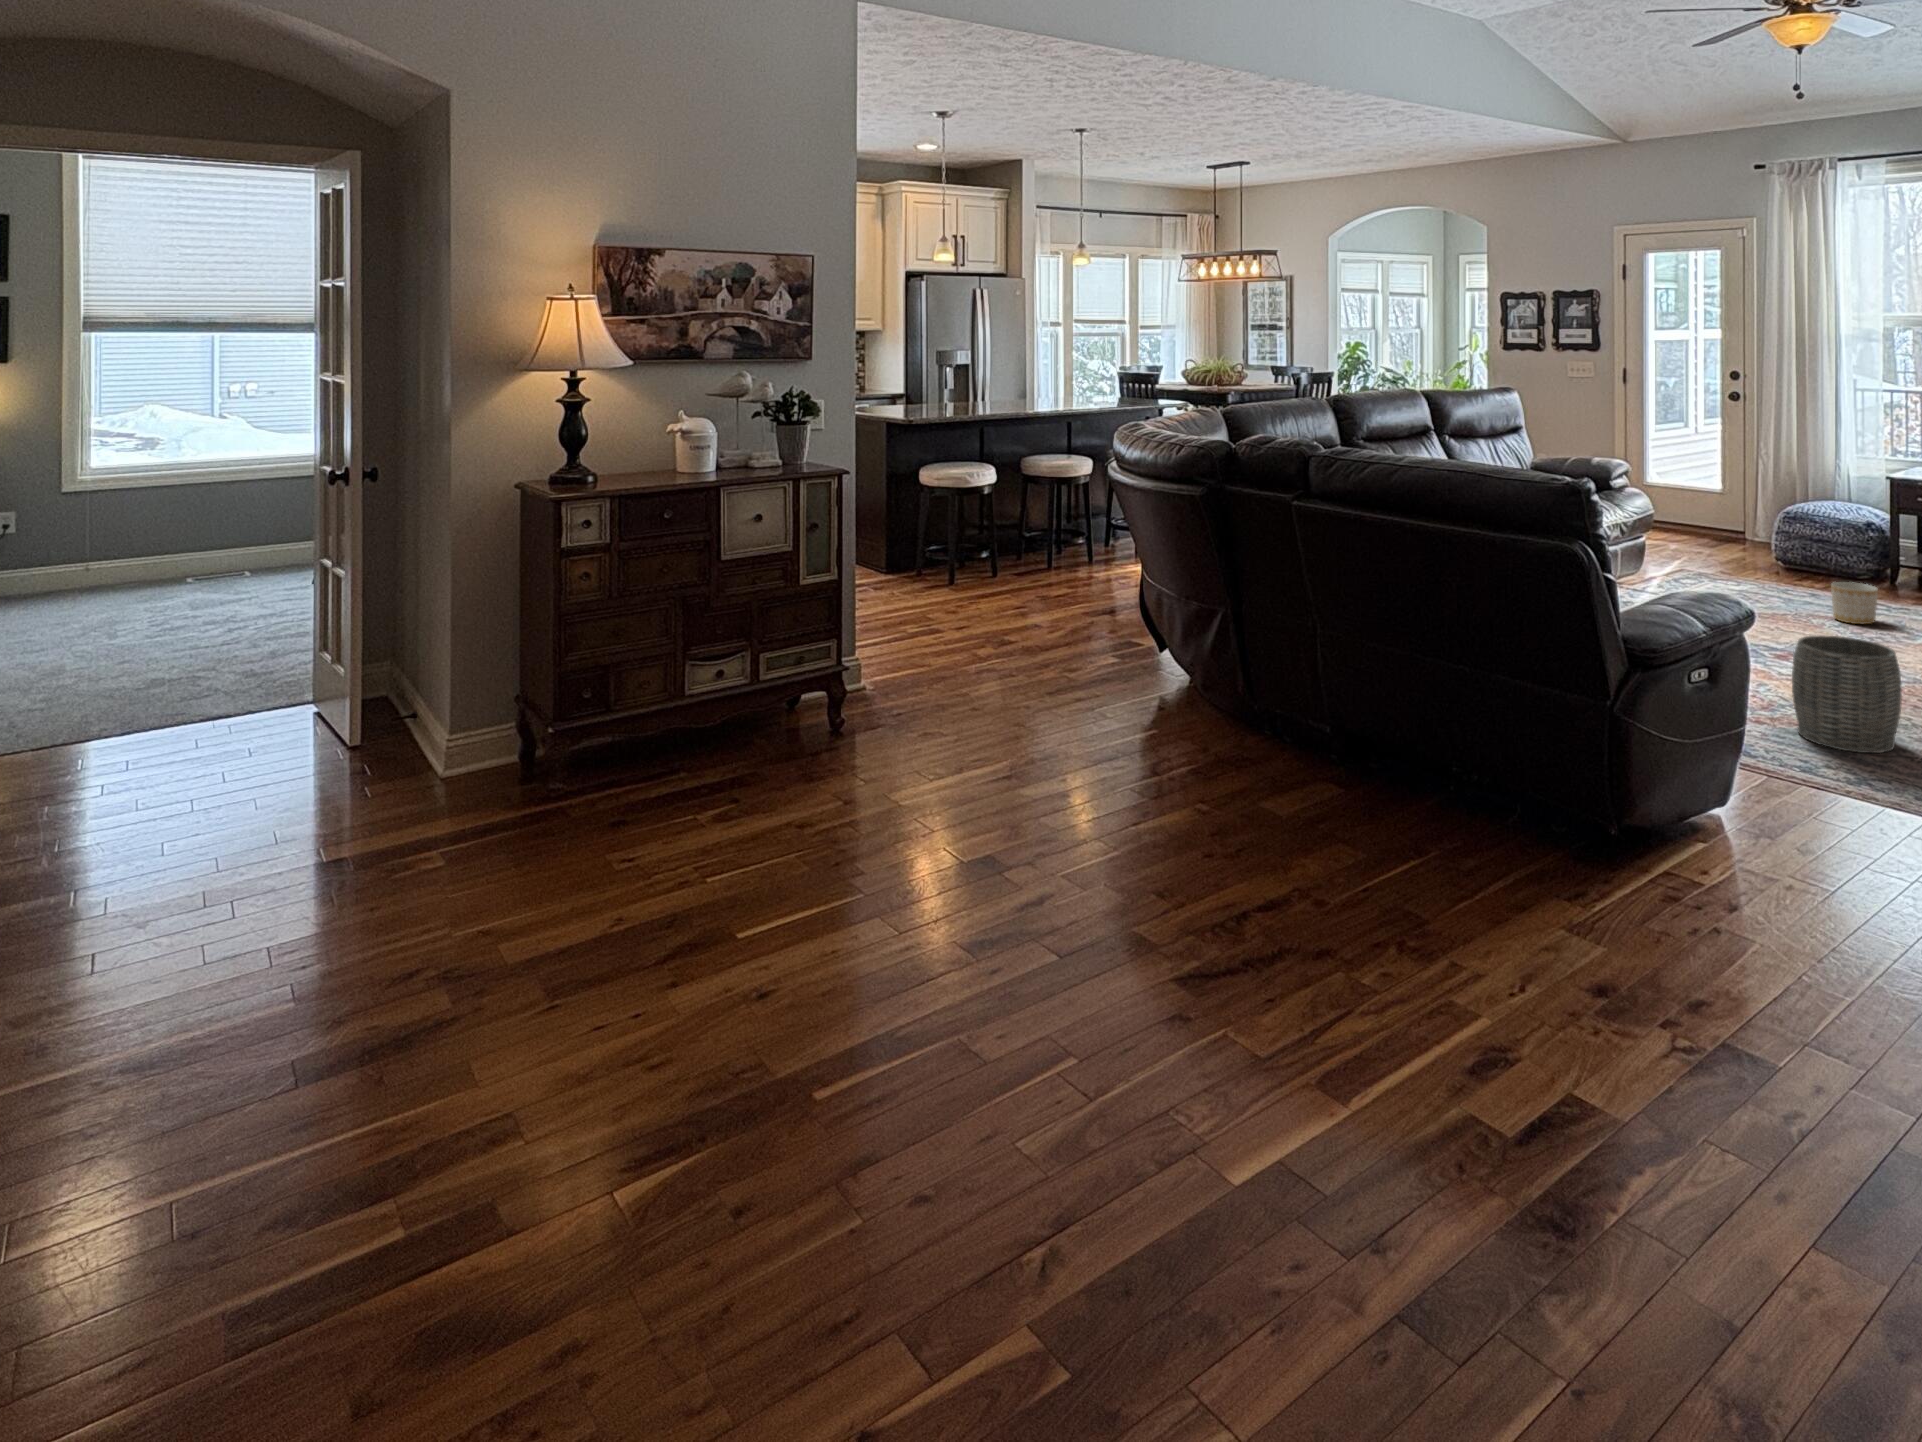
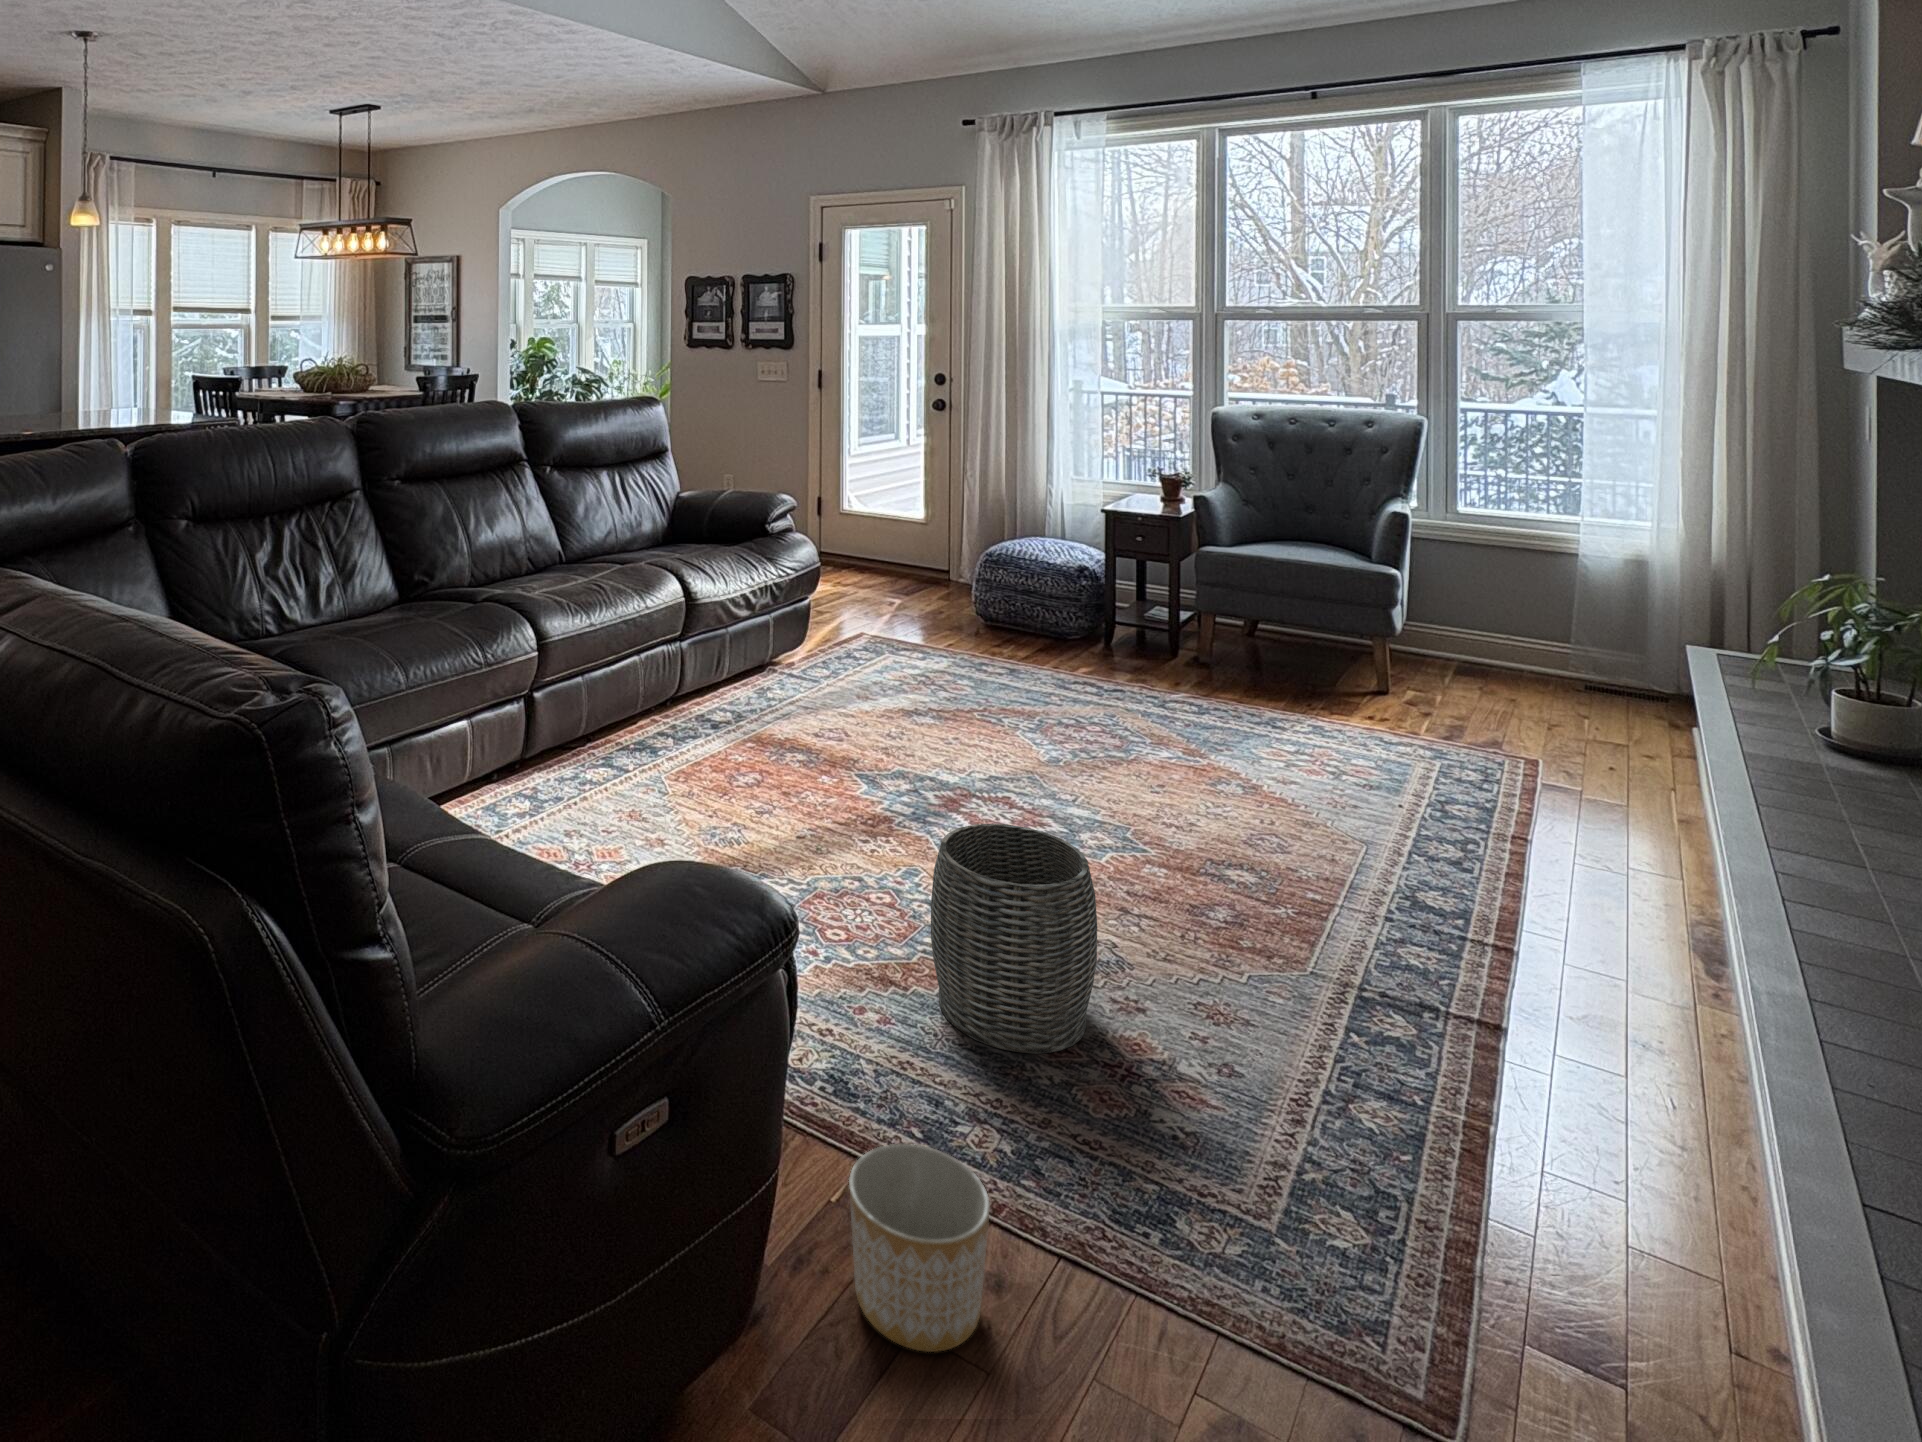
planter: present [1831,582,1878,624] -> present [849,1144,990,1352]

